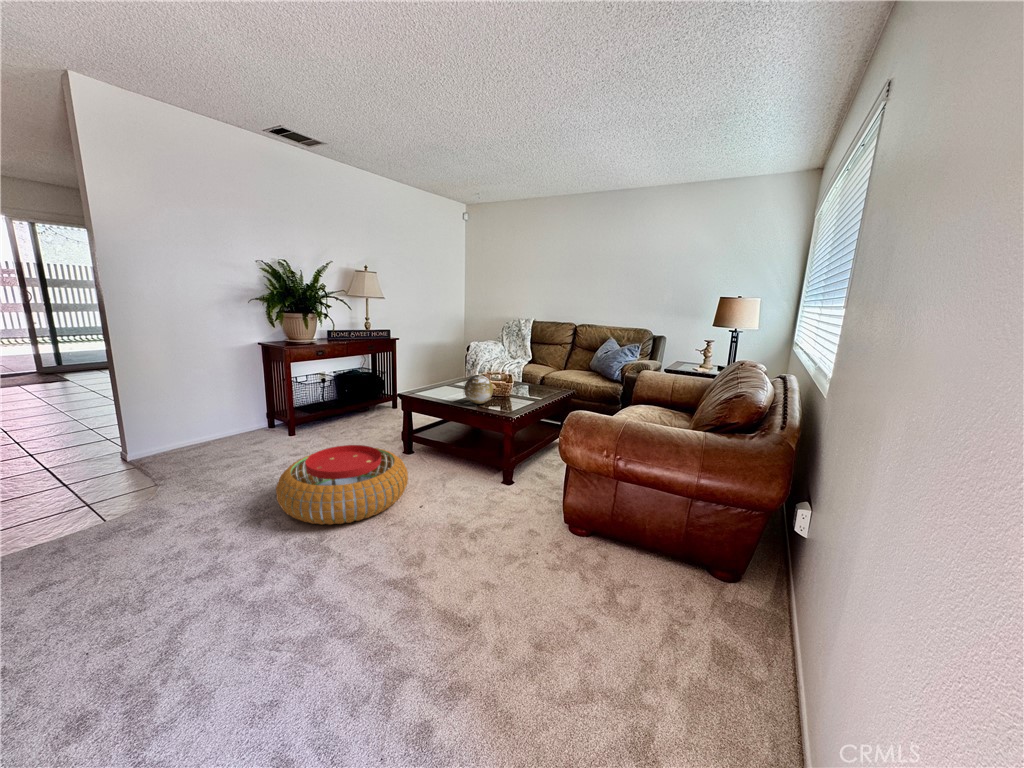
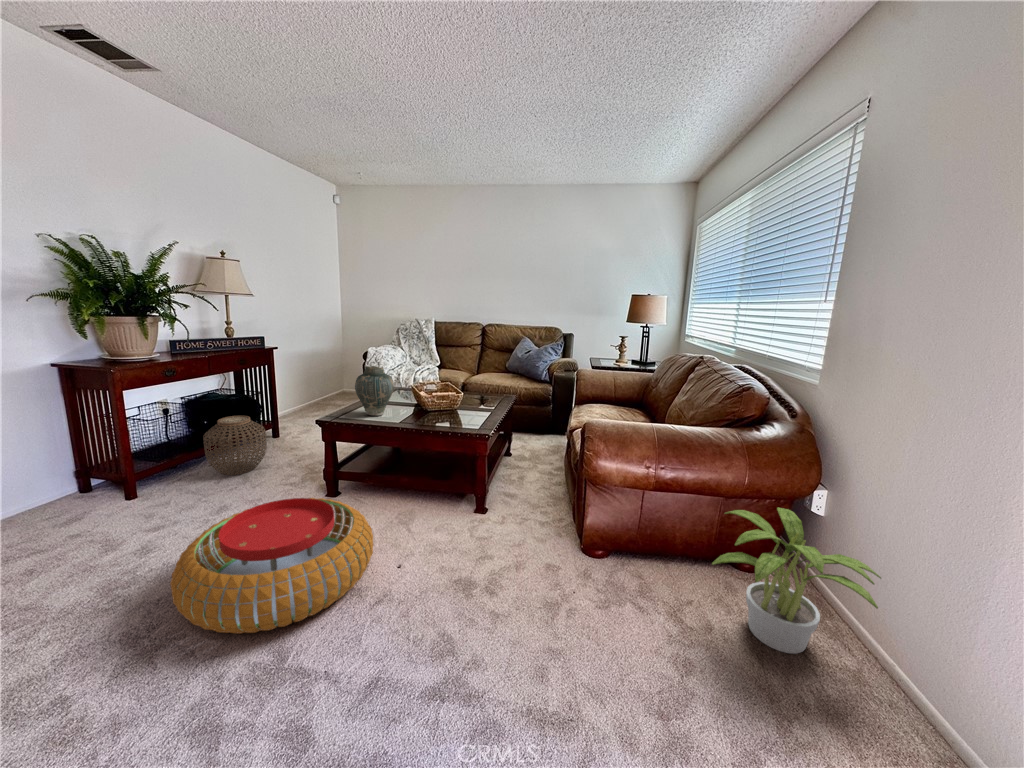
vase: none [429,355,458,395] -> present [355,366,394,416]
decorative orb: present [464,375,493,404] -> none [413,388,448,422]
woven basket: none [337,387,378,430] -> present [203,416,267,475]
potted plant: none [640,508,798,652] -> present [712,508,881,654]

